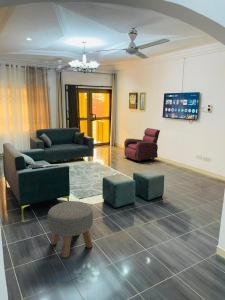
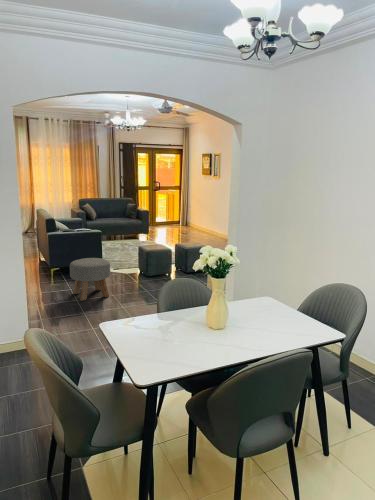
armchair: present [124,128,160,162] -> none [188,200,233,242]

